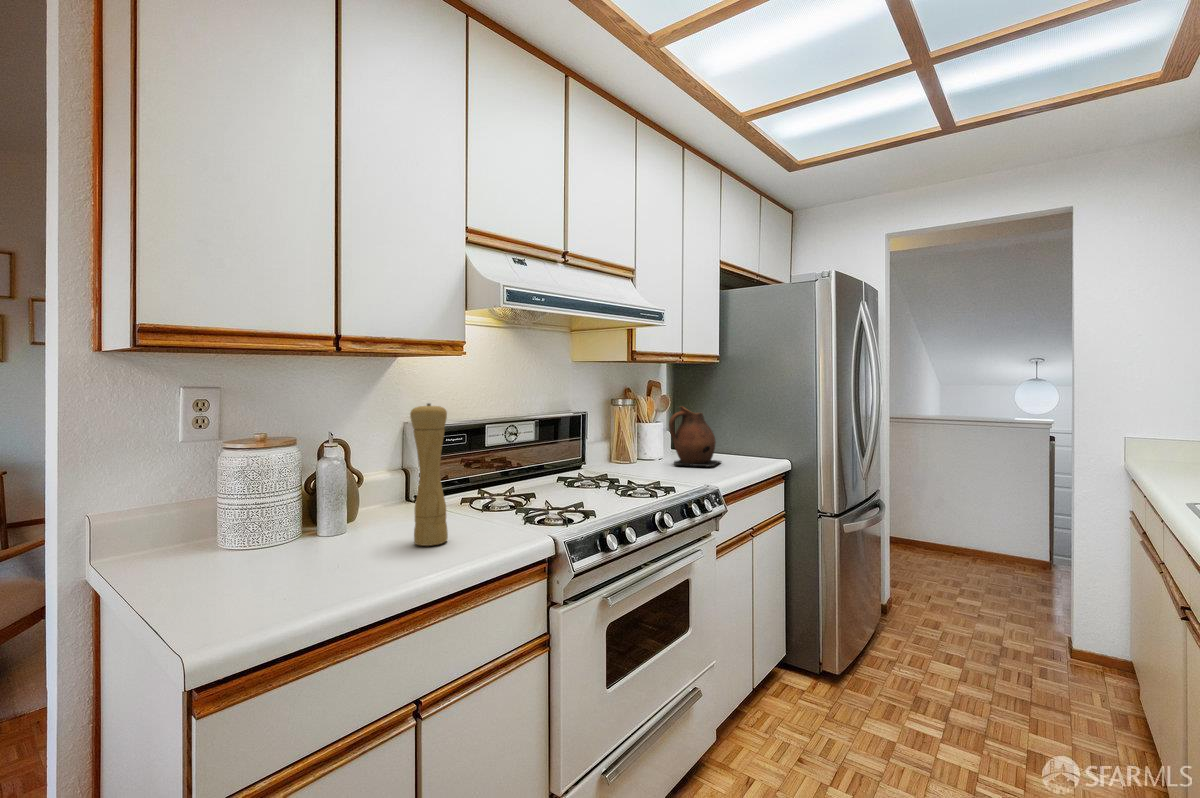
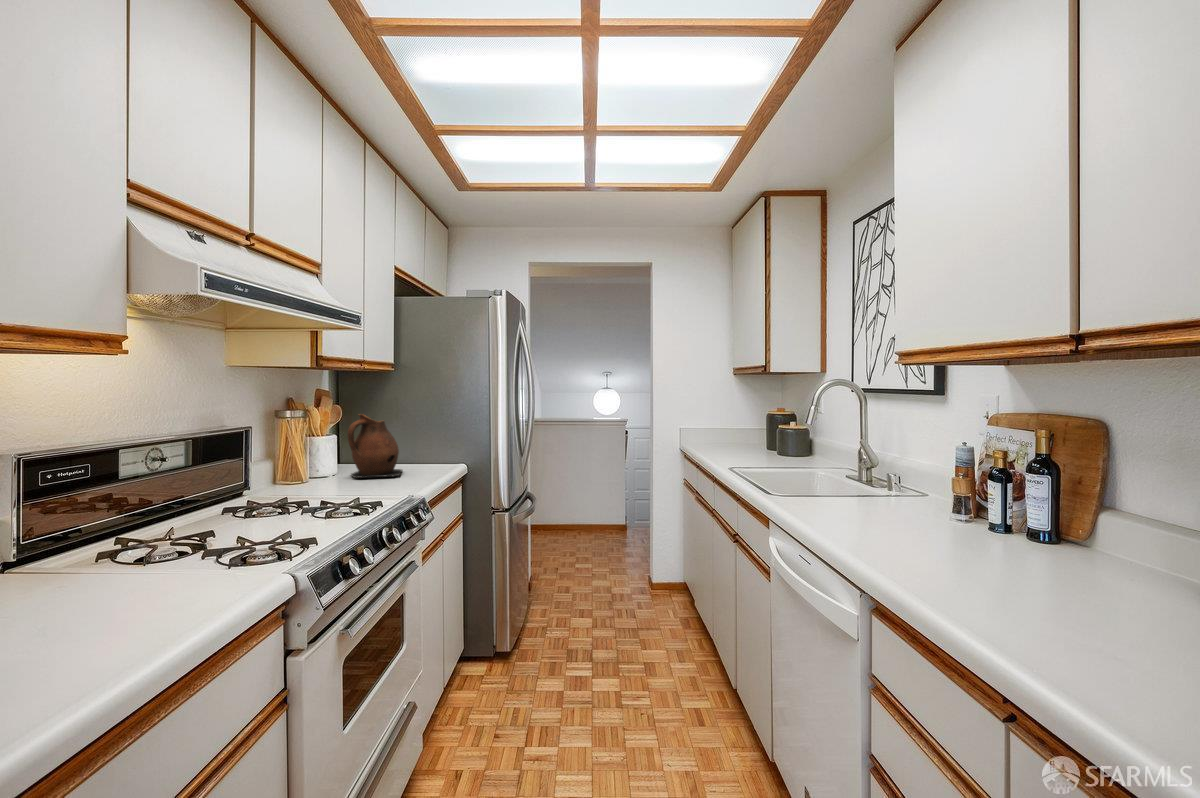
pepper mill: present [410,403,448,546] -> none [85,424,150,623]

